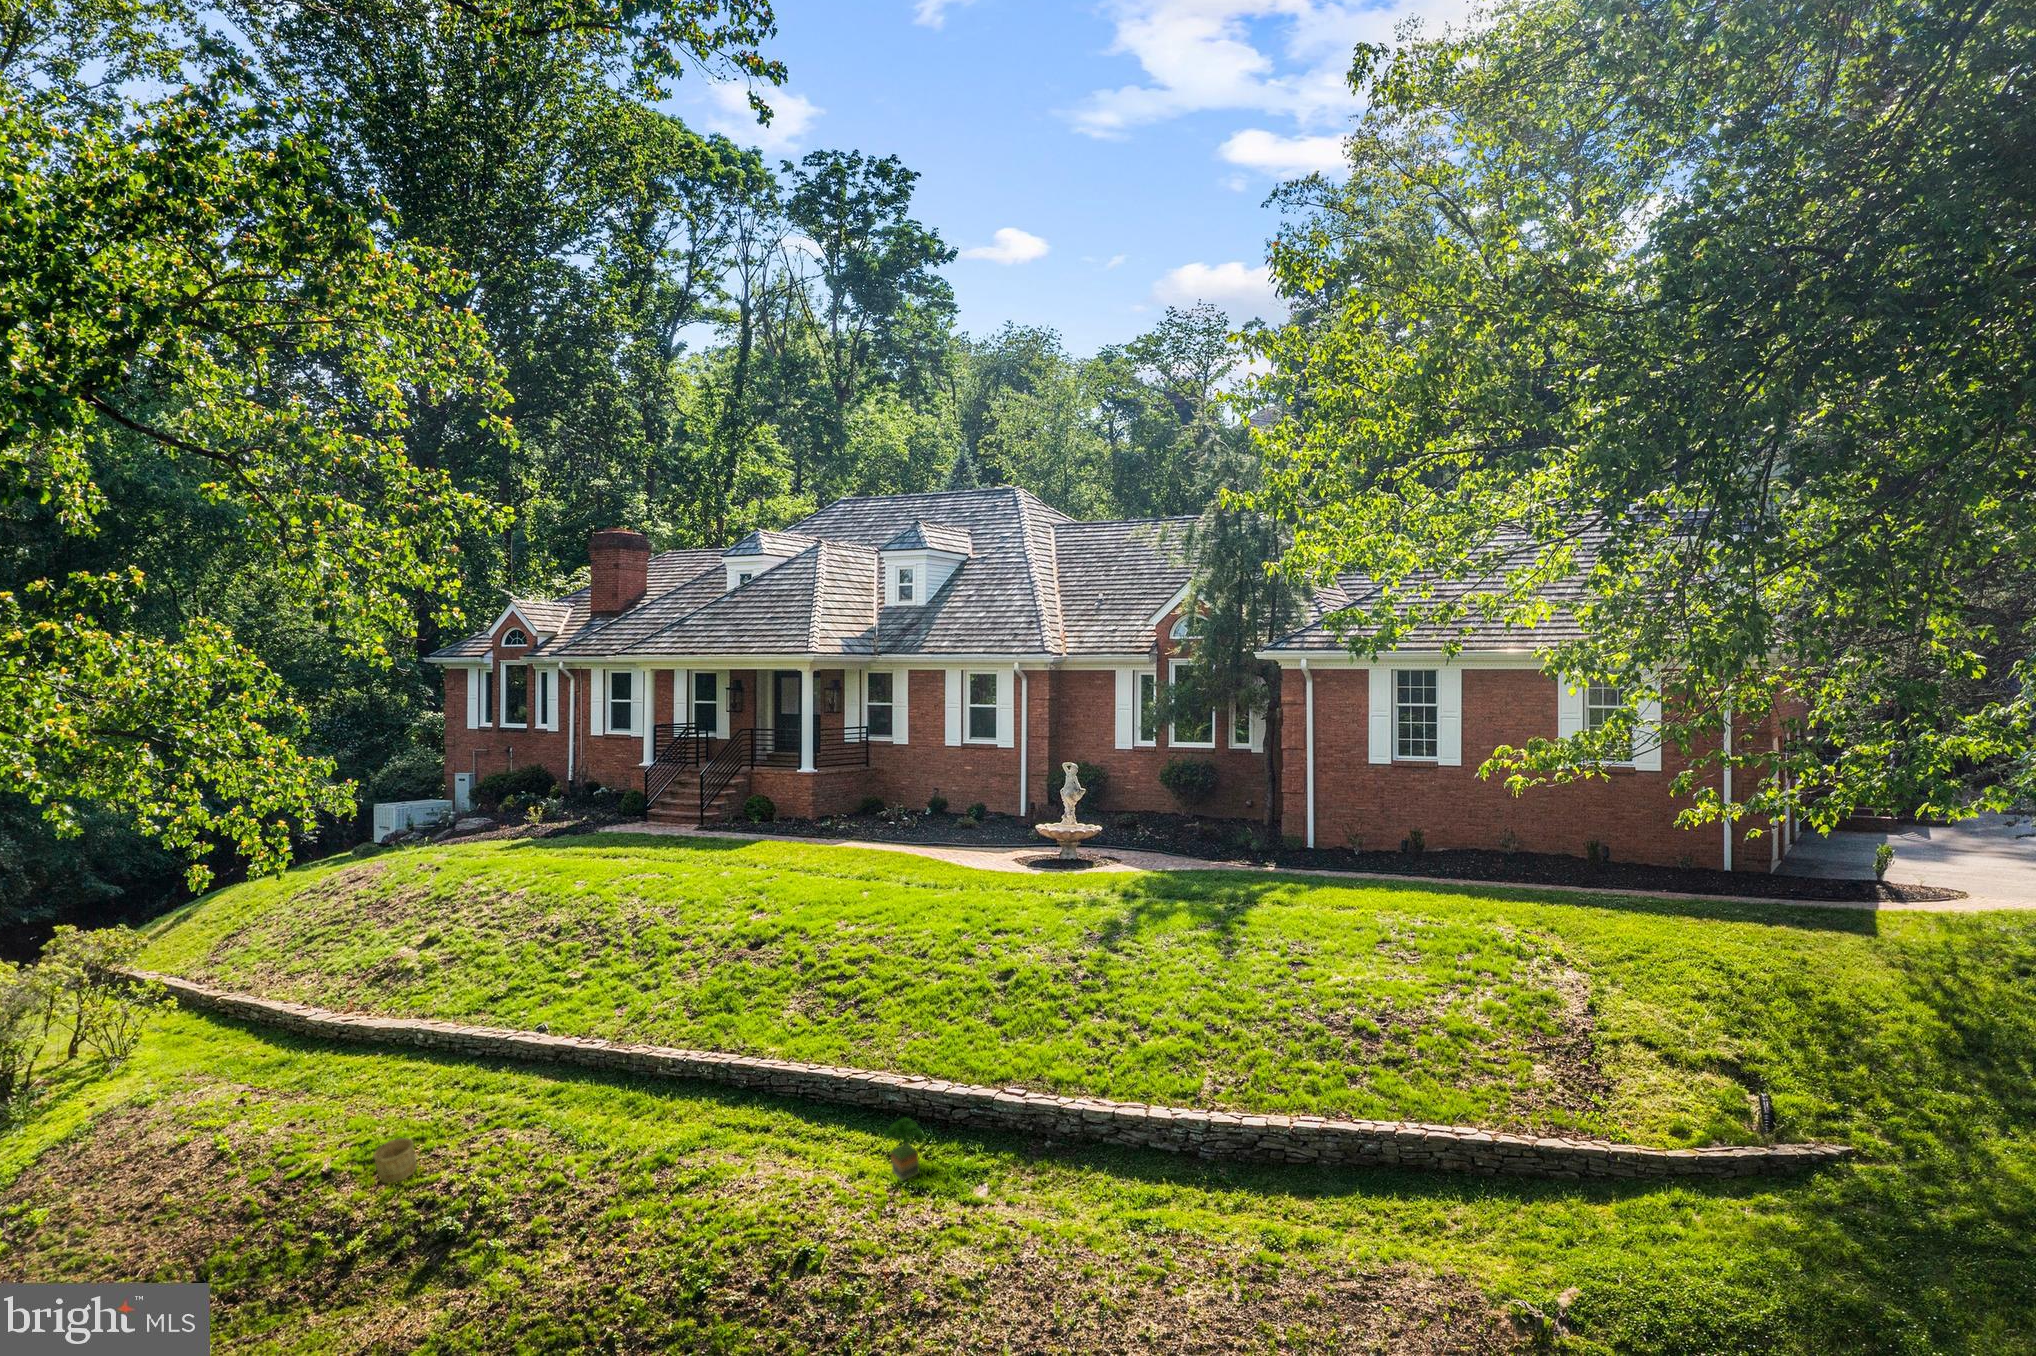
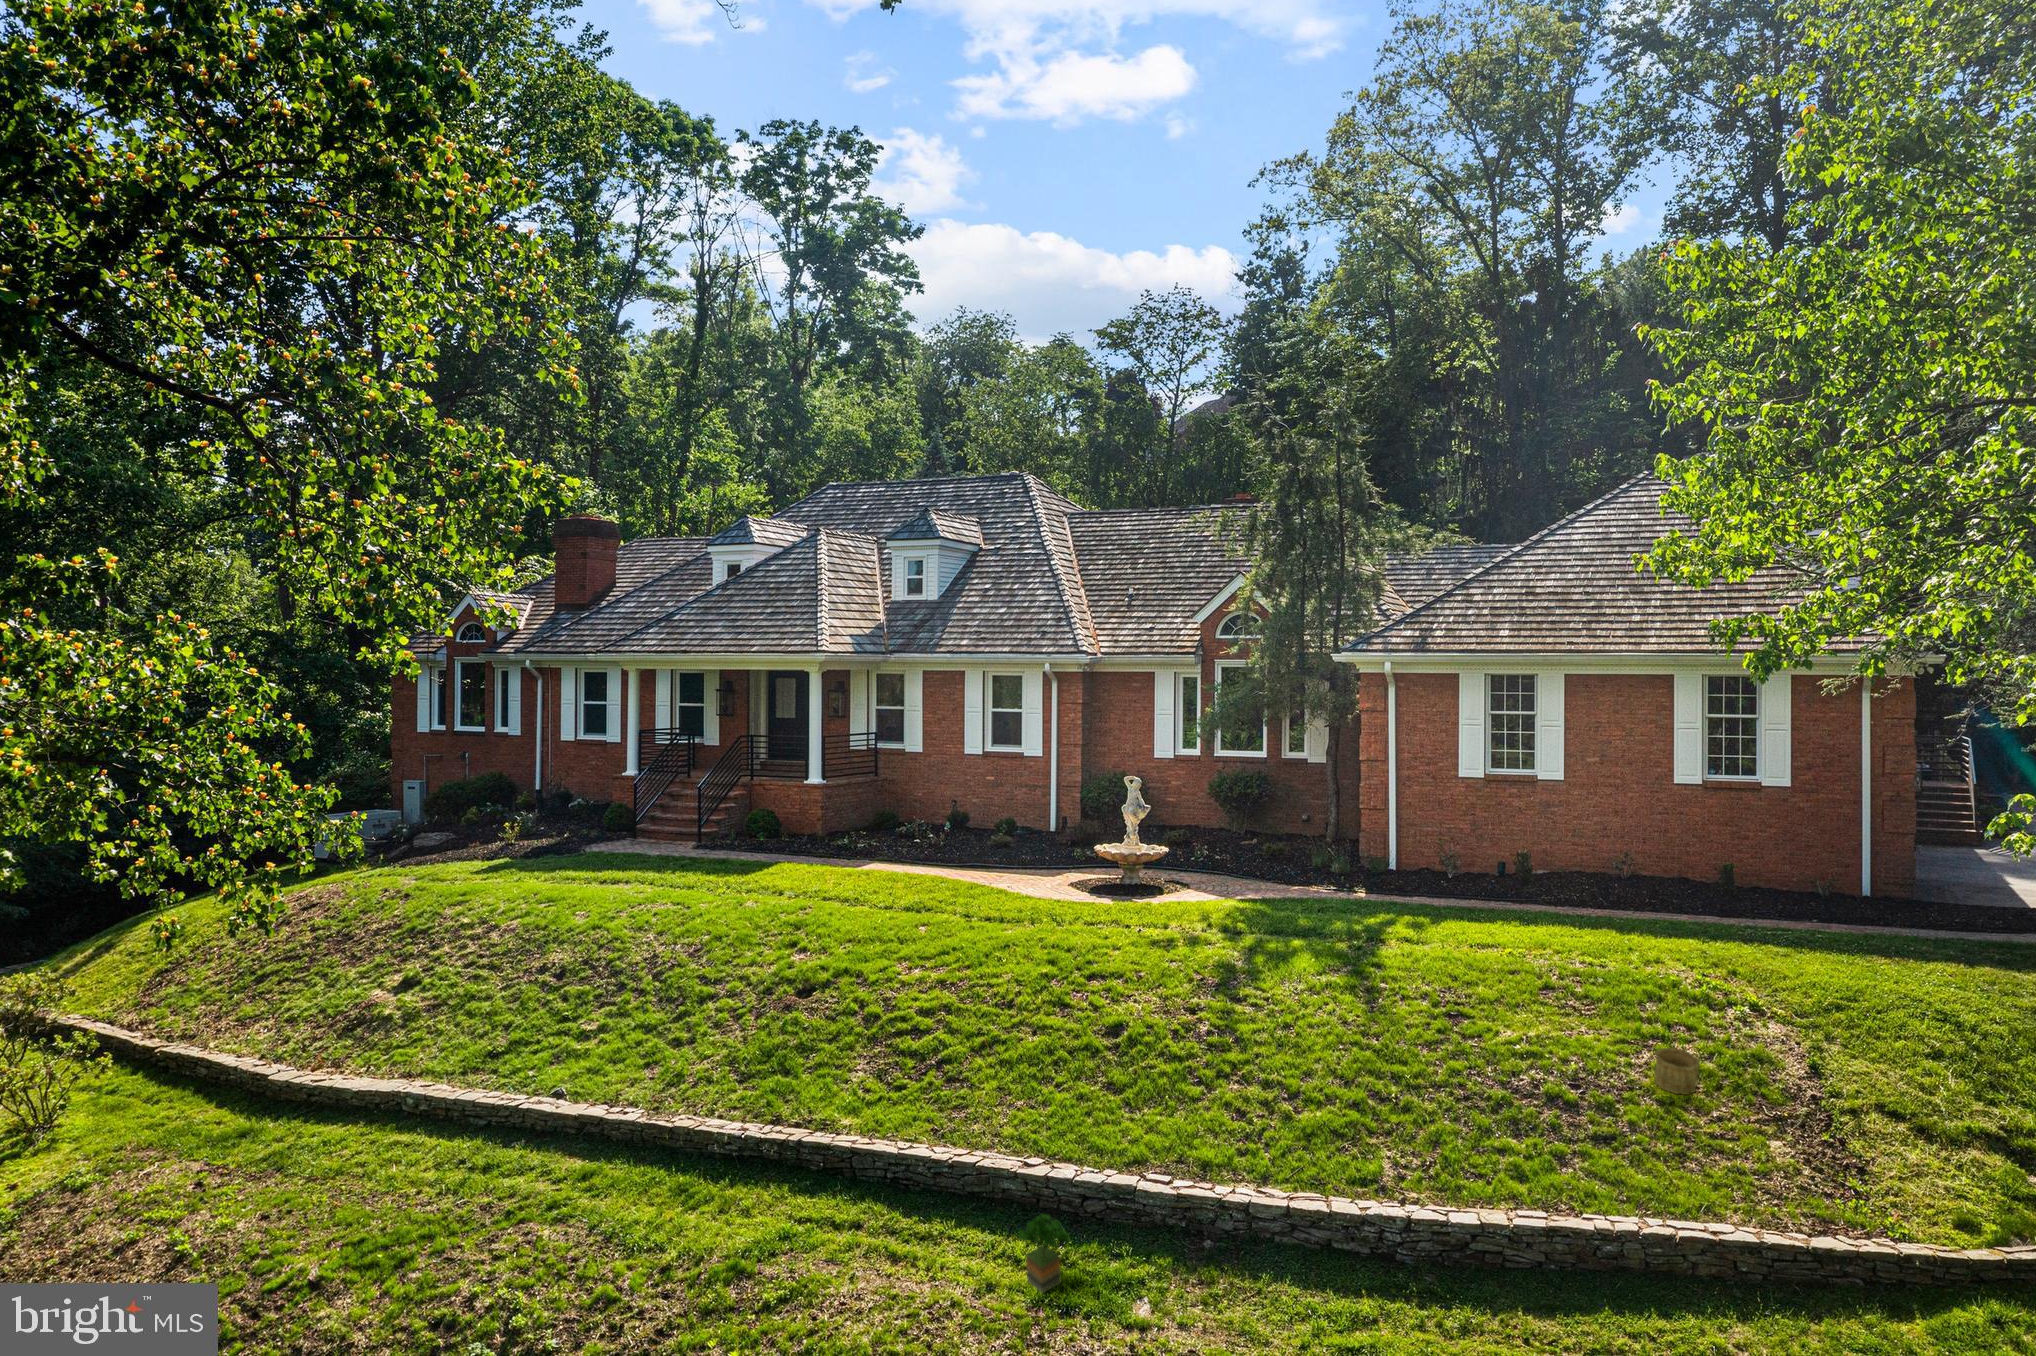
wooden bucket: present [373,1138,417,1184] -> present [1655,1048,1700,1095]

